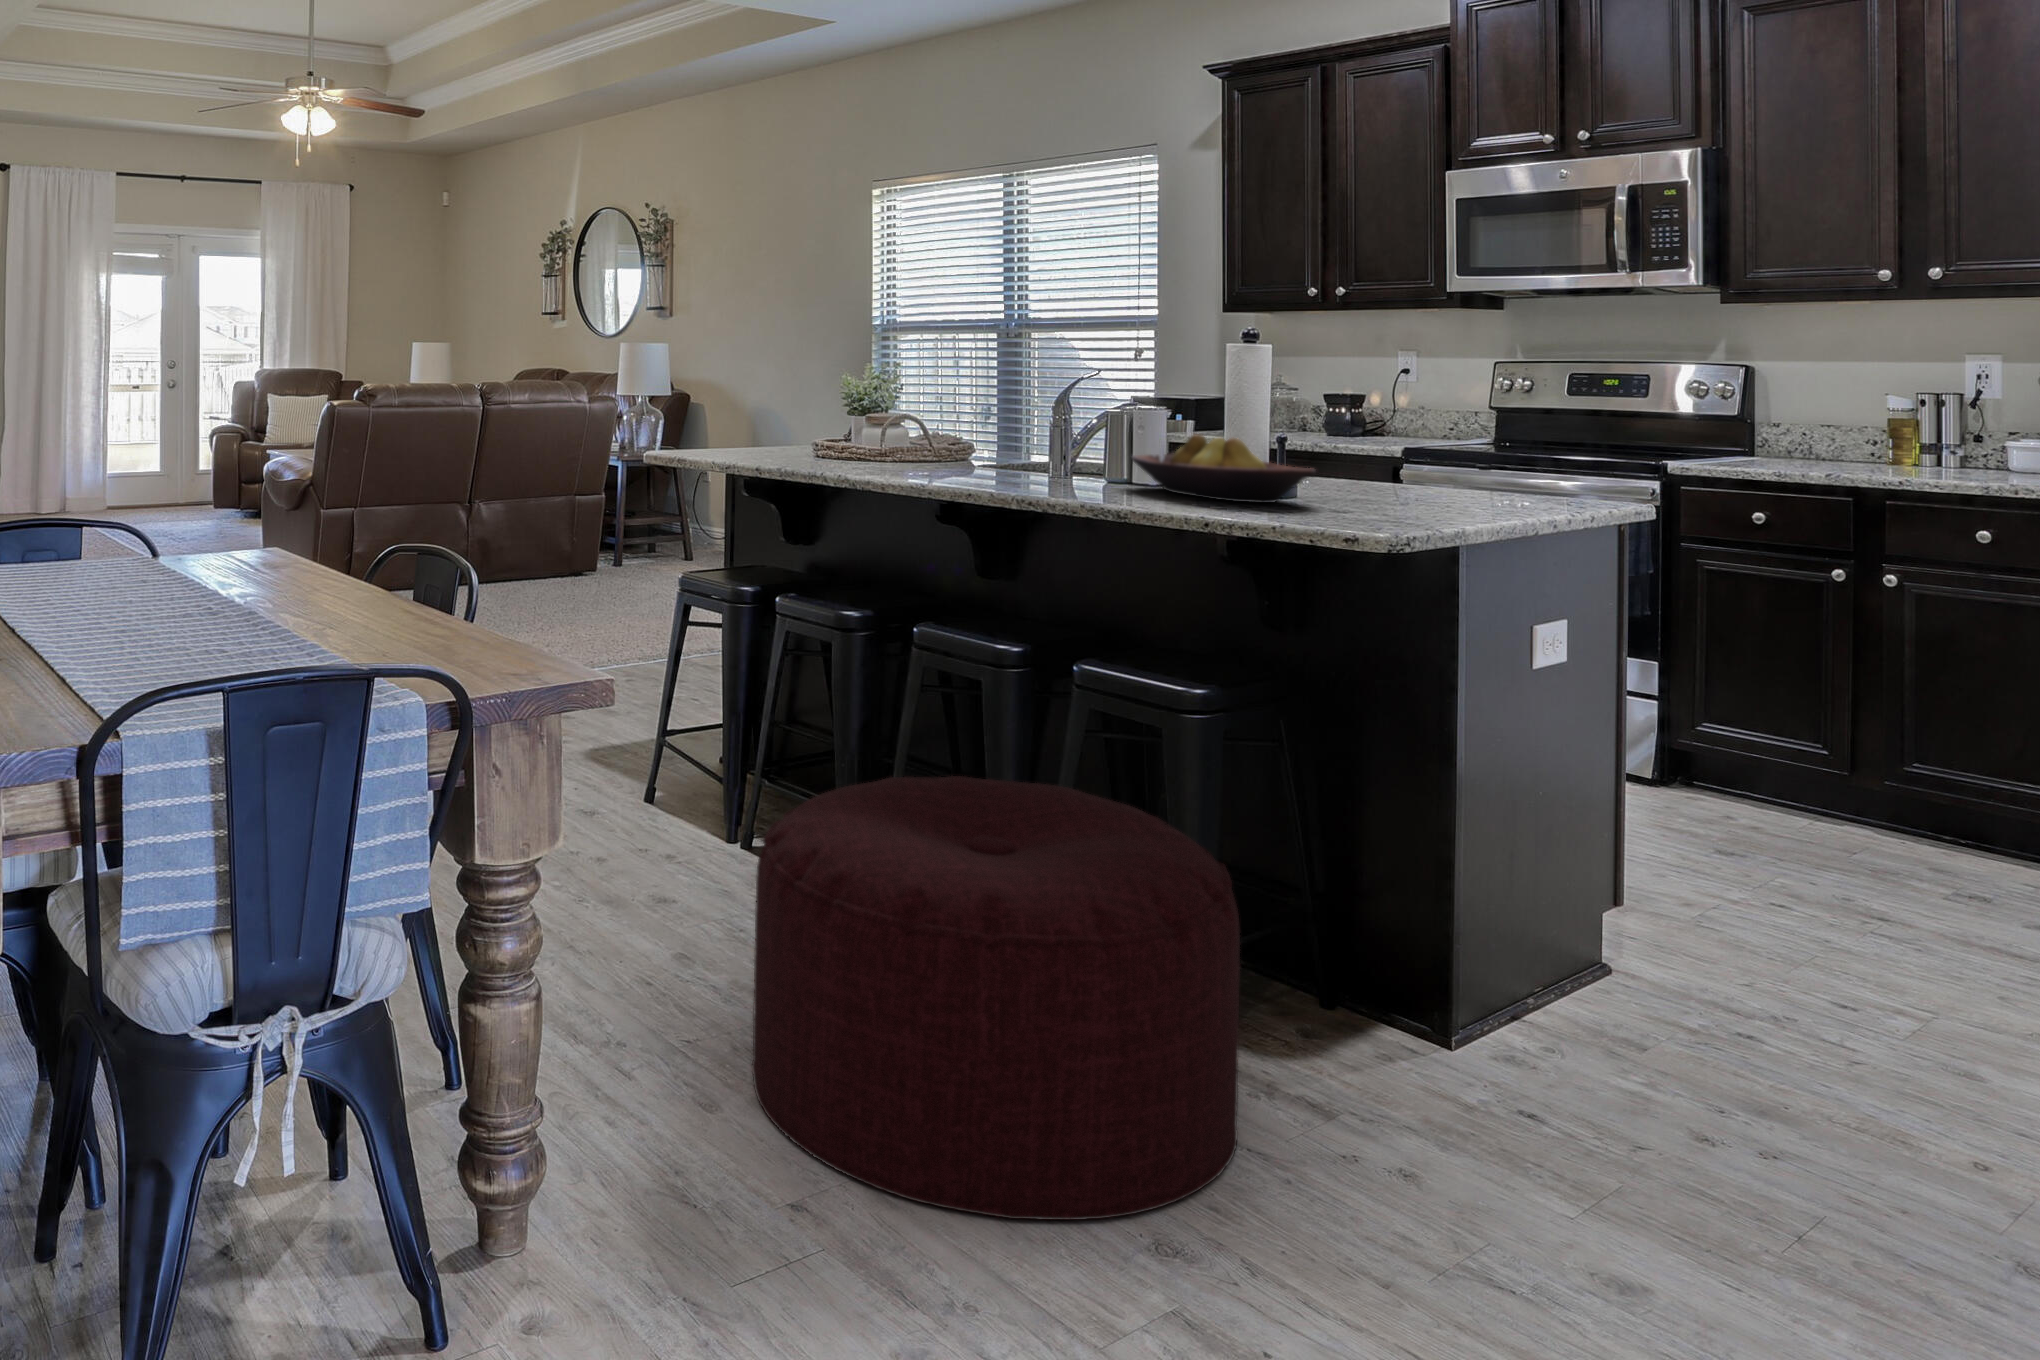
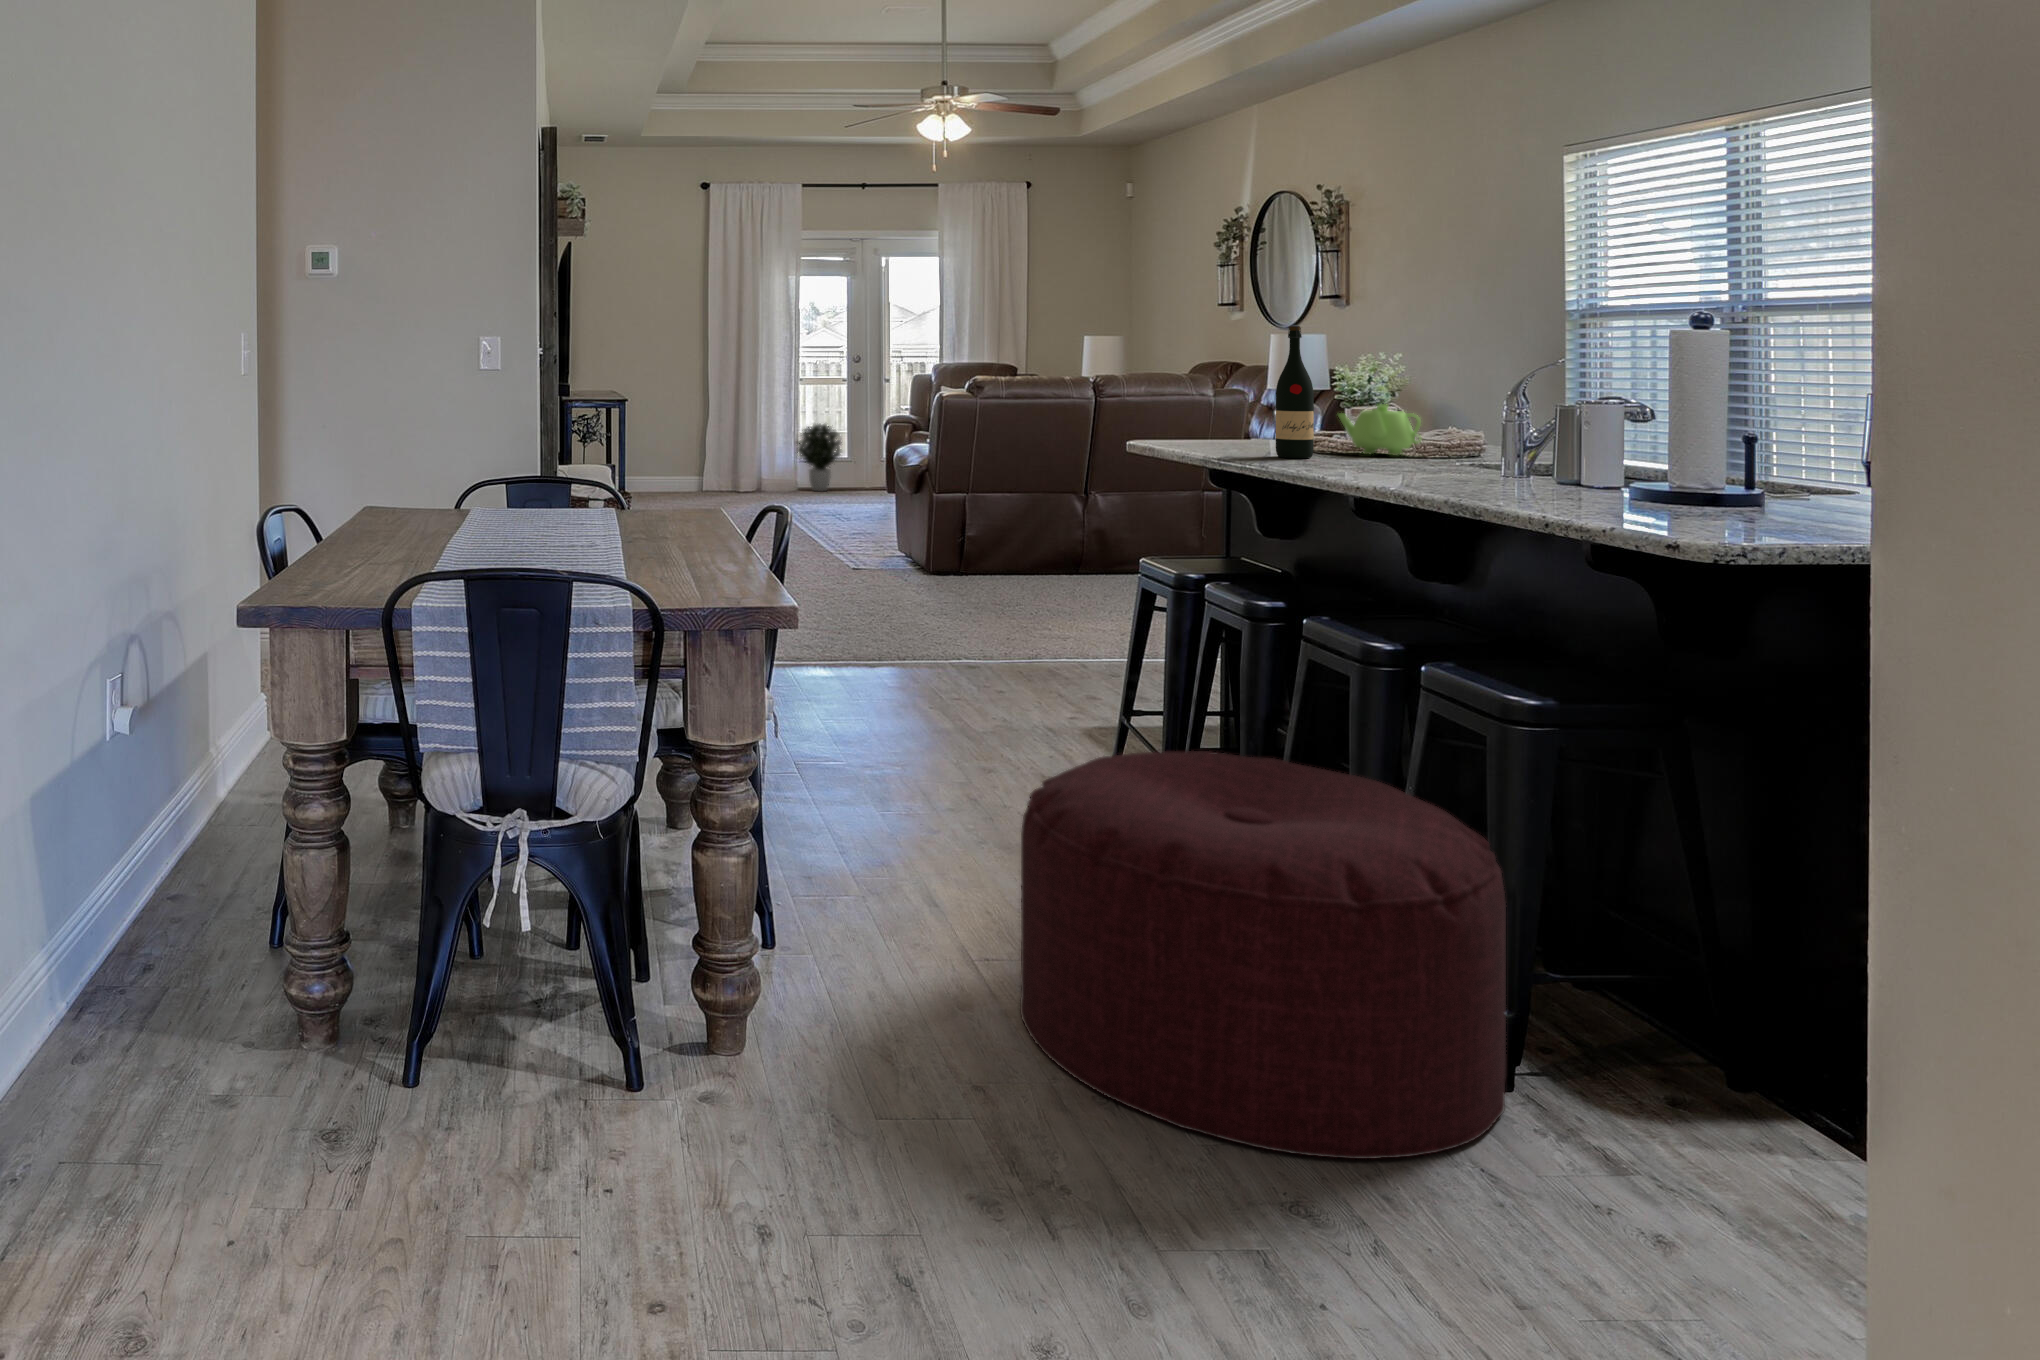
wine bottle: none [838,324,875,459] -> present [1276,325,1314,458]
teapot: none [874,404,948,454] -> present [1338,404,1422,455]
potted plant: none [102,434,161,512] -> present [797,424,842,491]
fruit bowl: present [1131,434,1316,503] -> none [1529,440,1723,515]

